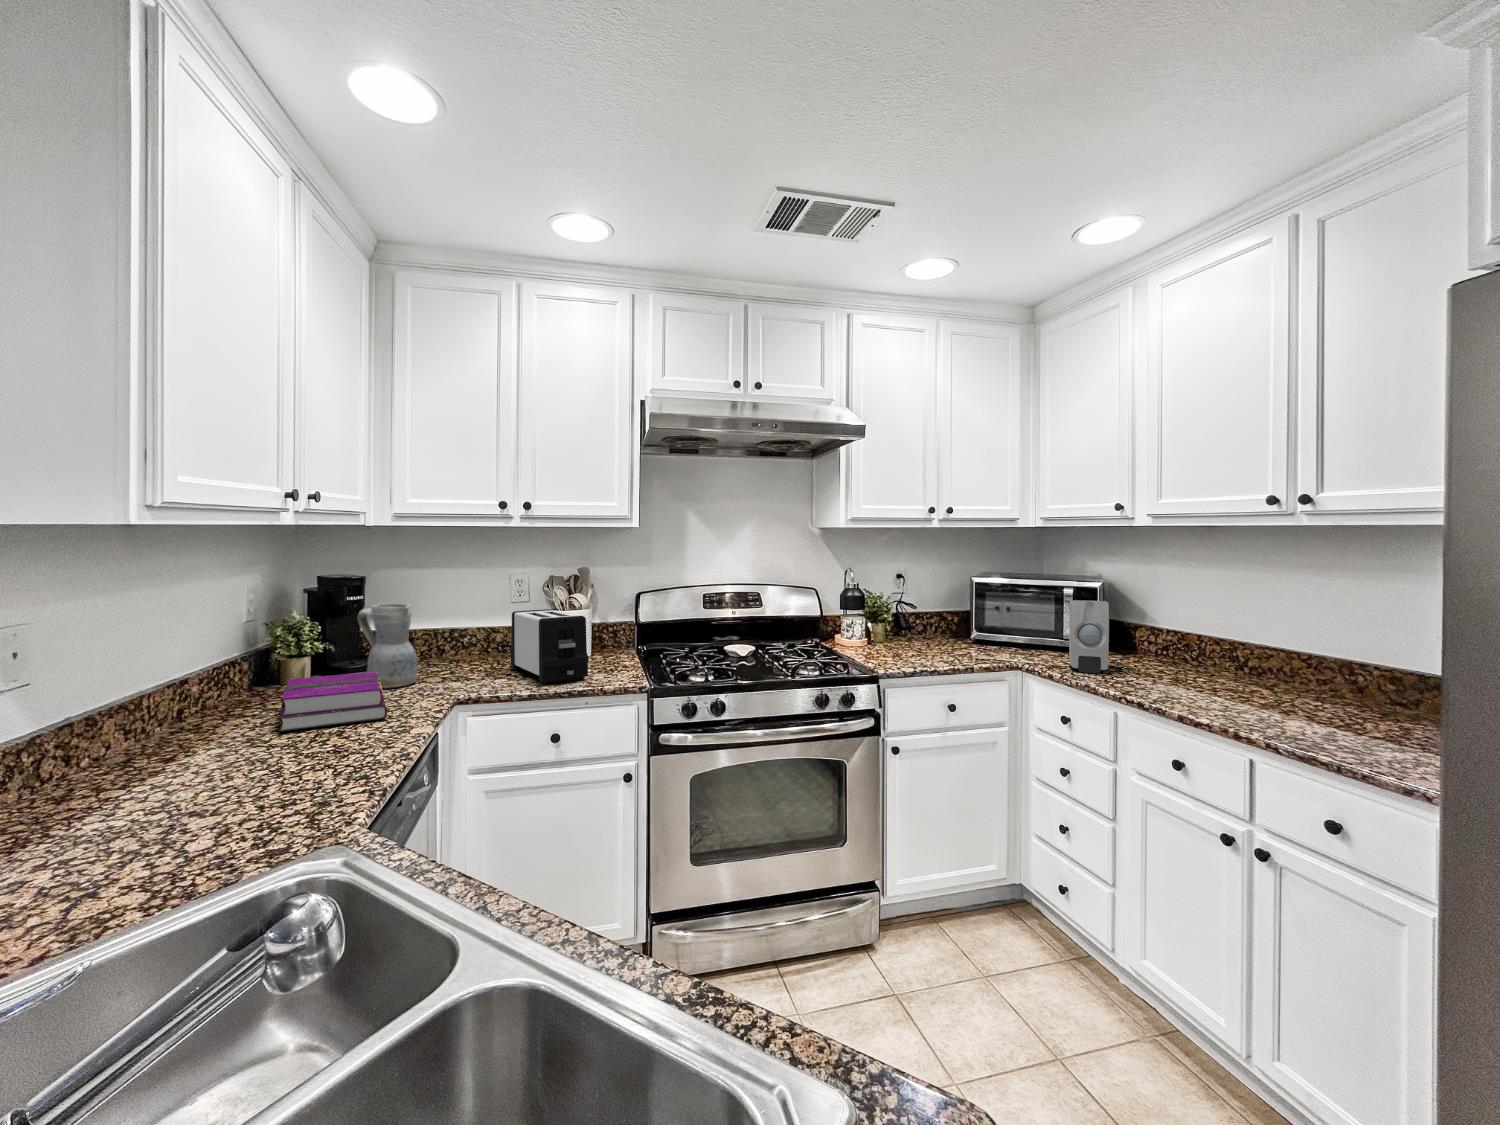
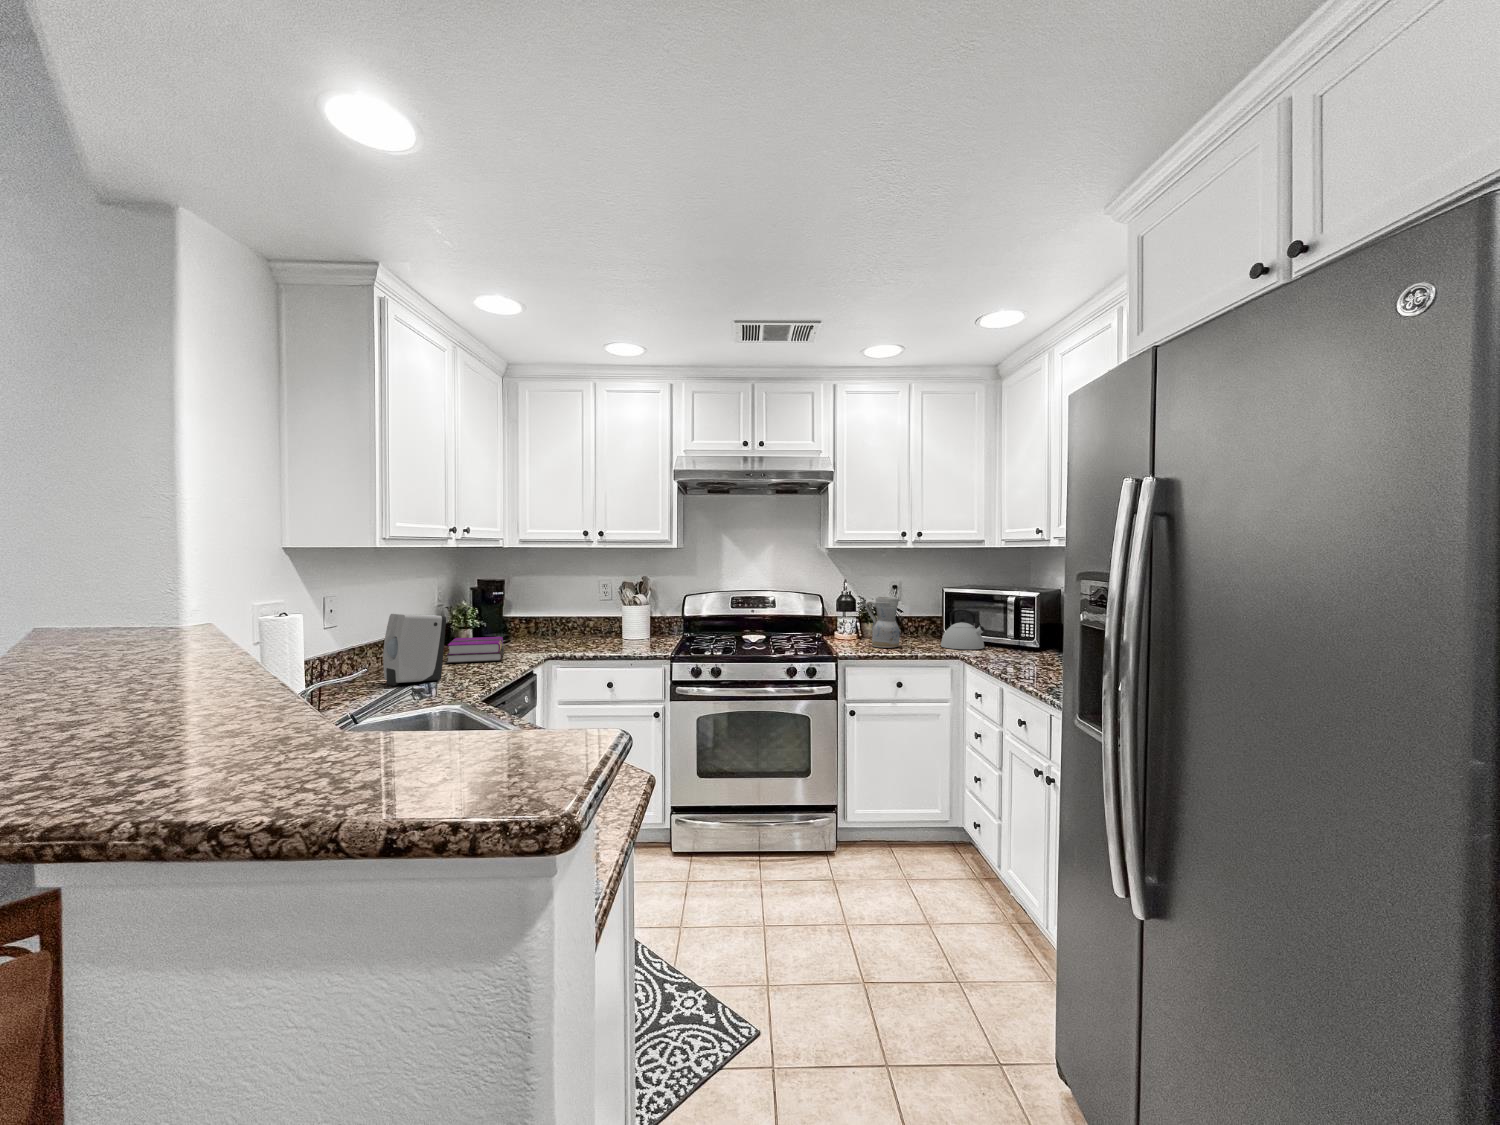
soap dispenser: present [1069,600,1109,673] -> present [383,614,446,686]
ceramic pitcher: present [357,603,417,688] -> present [865,597,900,648]
kettle: none [980,607,1038,658] -> present [941,610,985,649]
toaster: present [510,609,589,684] -> none [589,604,632,650]

